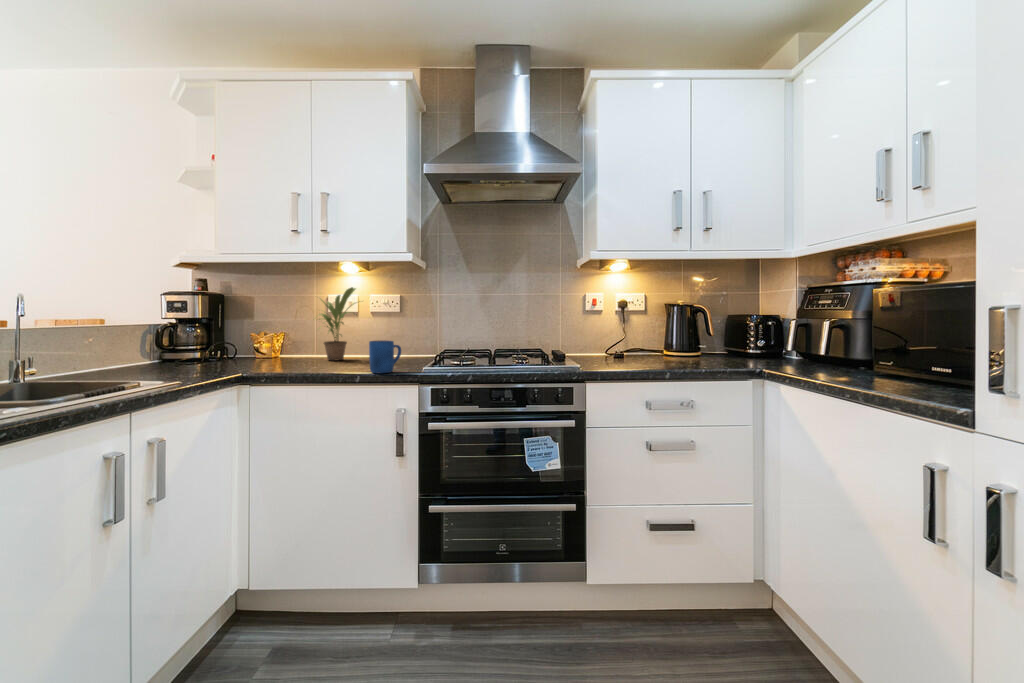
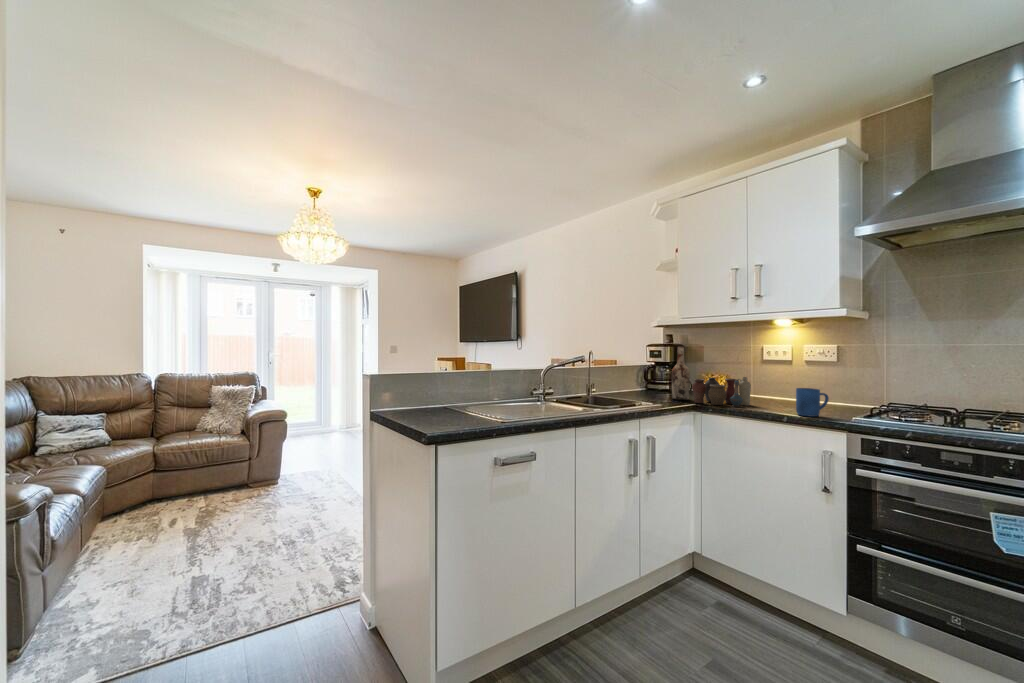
potted plant: present [319,287,357,360] -> none [749,339,797,401]
wine bottle: none [201,292,231,371] -> present [672,346,690,400]
vase: none [233,333,316,372] -> present [692,377,751,407]

